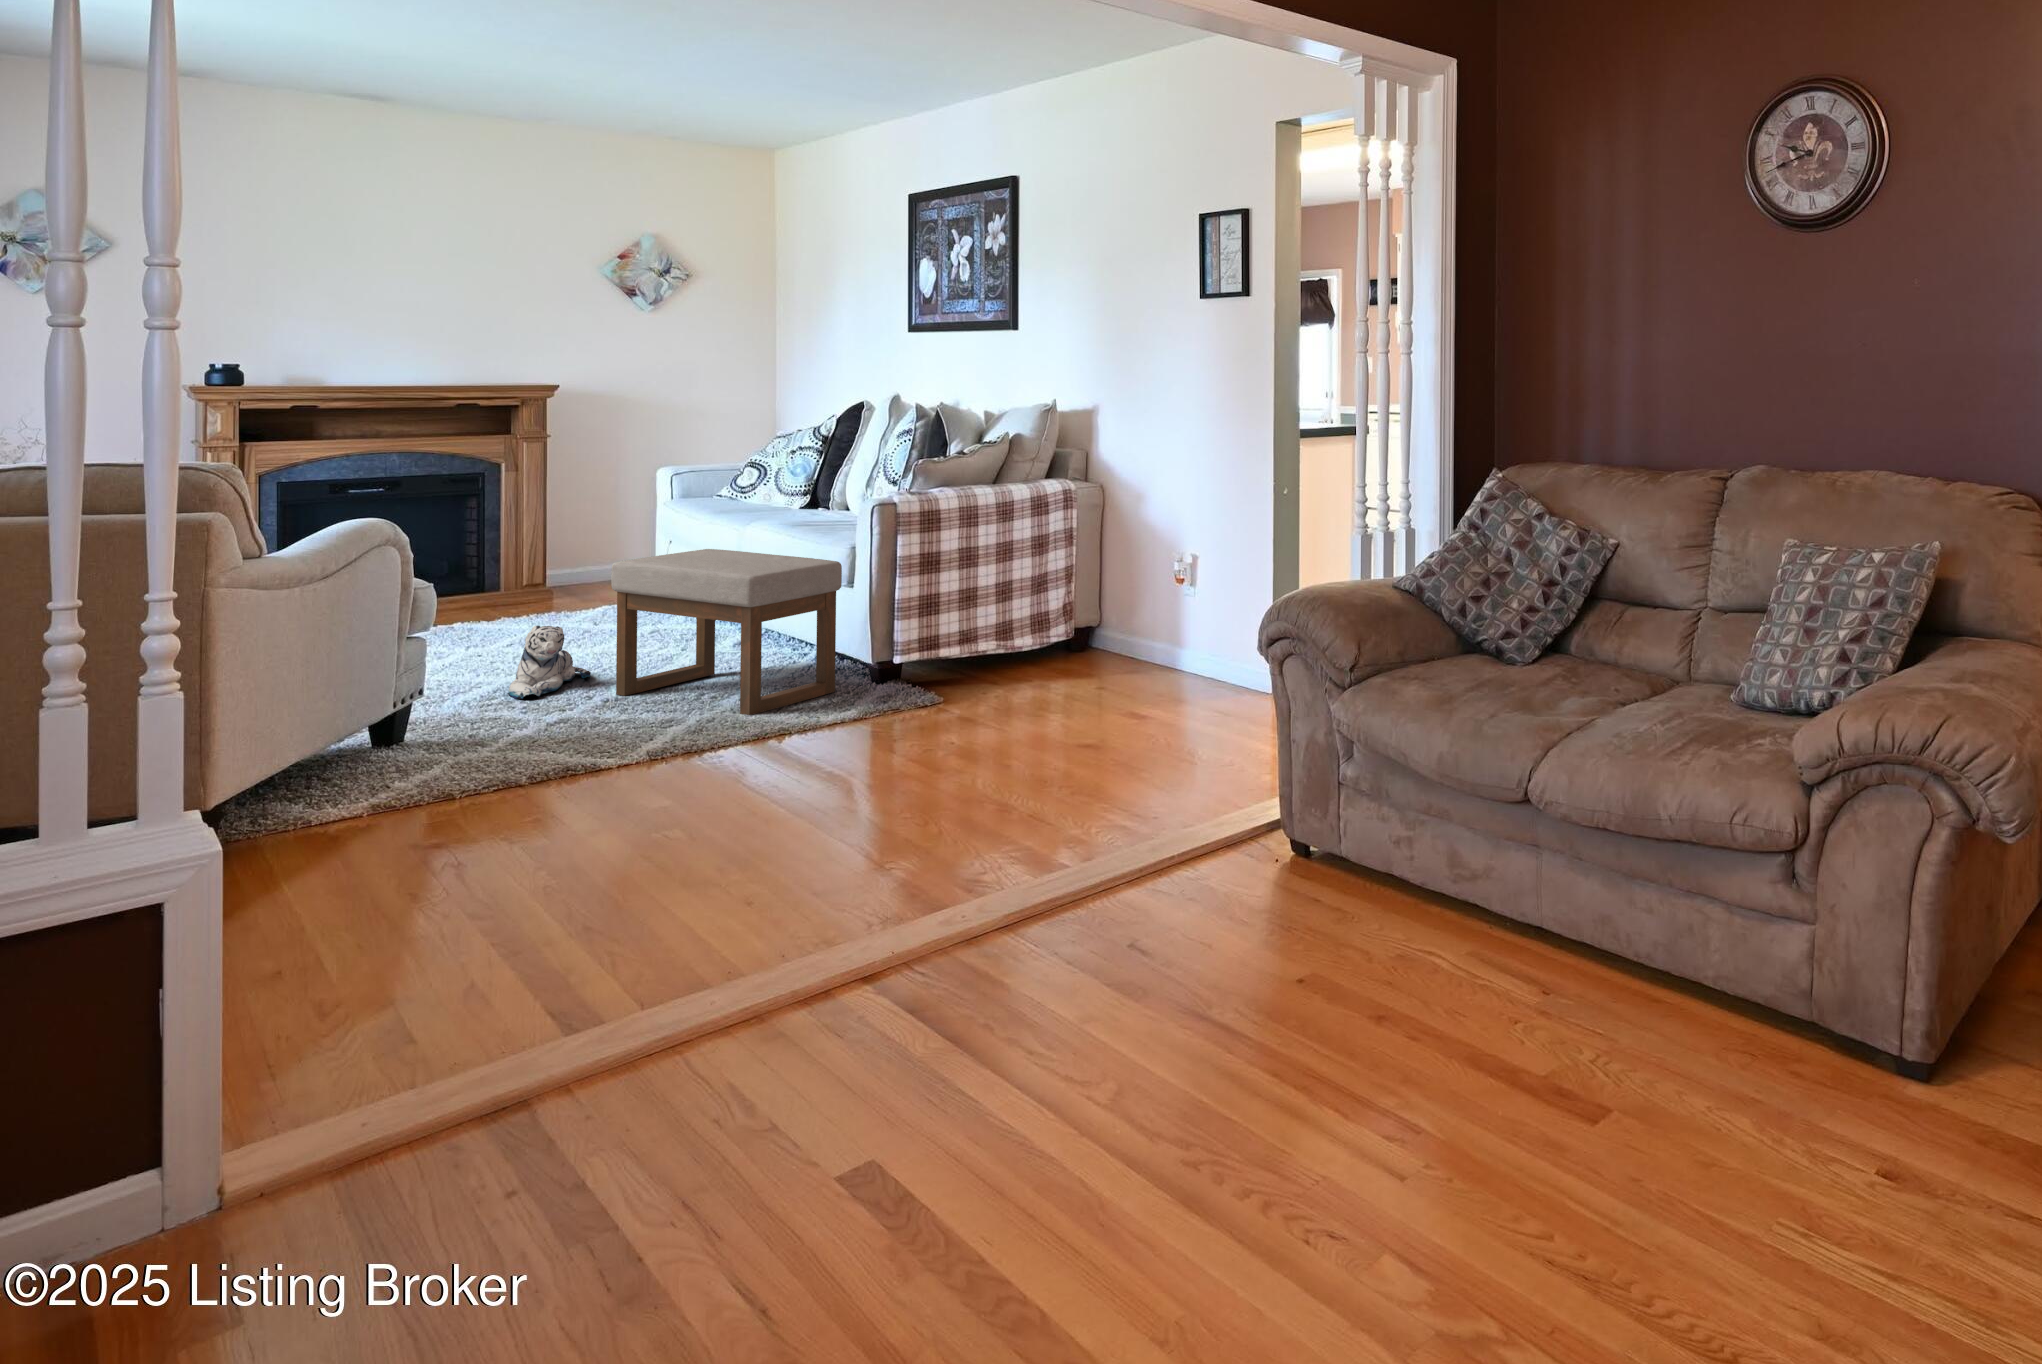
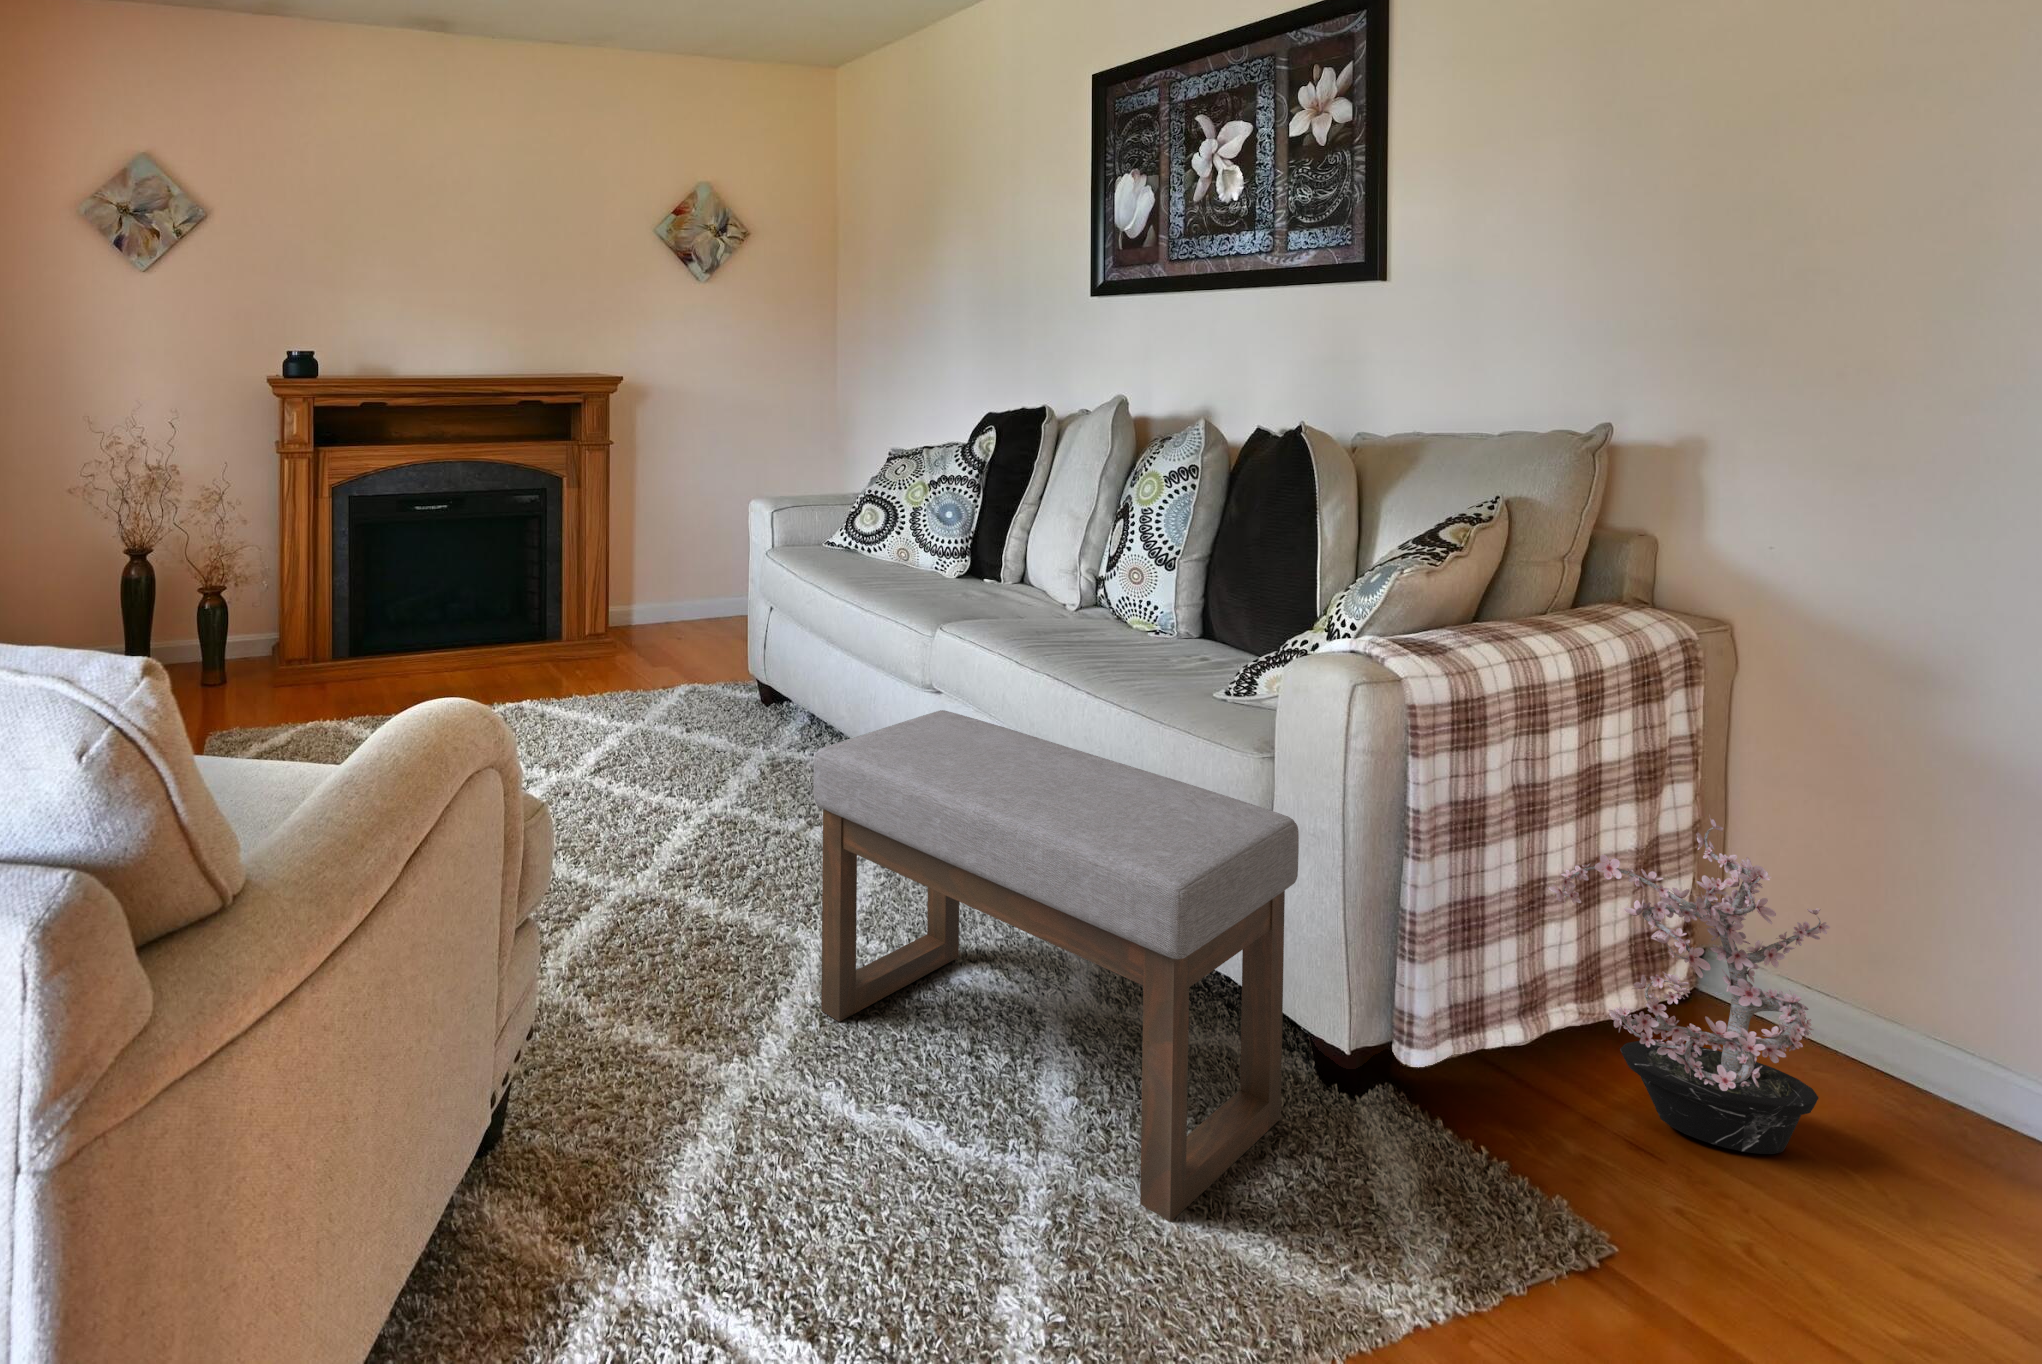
potted plant: none [954,552,1073,677] -> present [1548,819,1830,1154]
plush toy: present [508,626,591,699] -> none [640,834,754,994]

